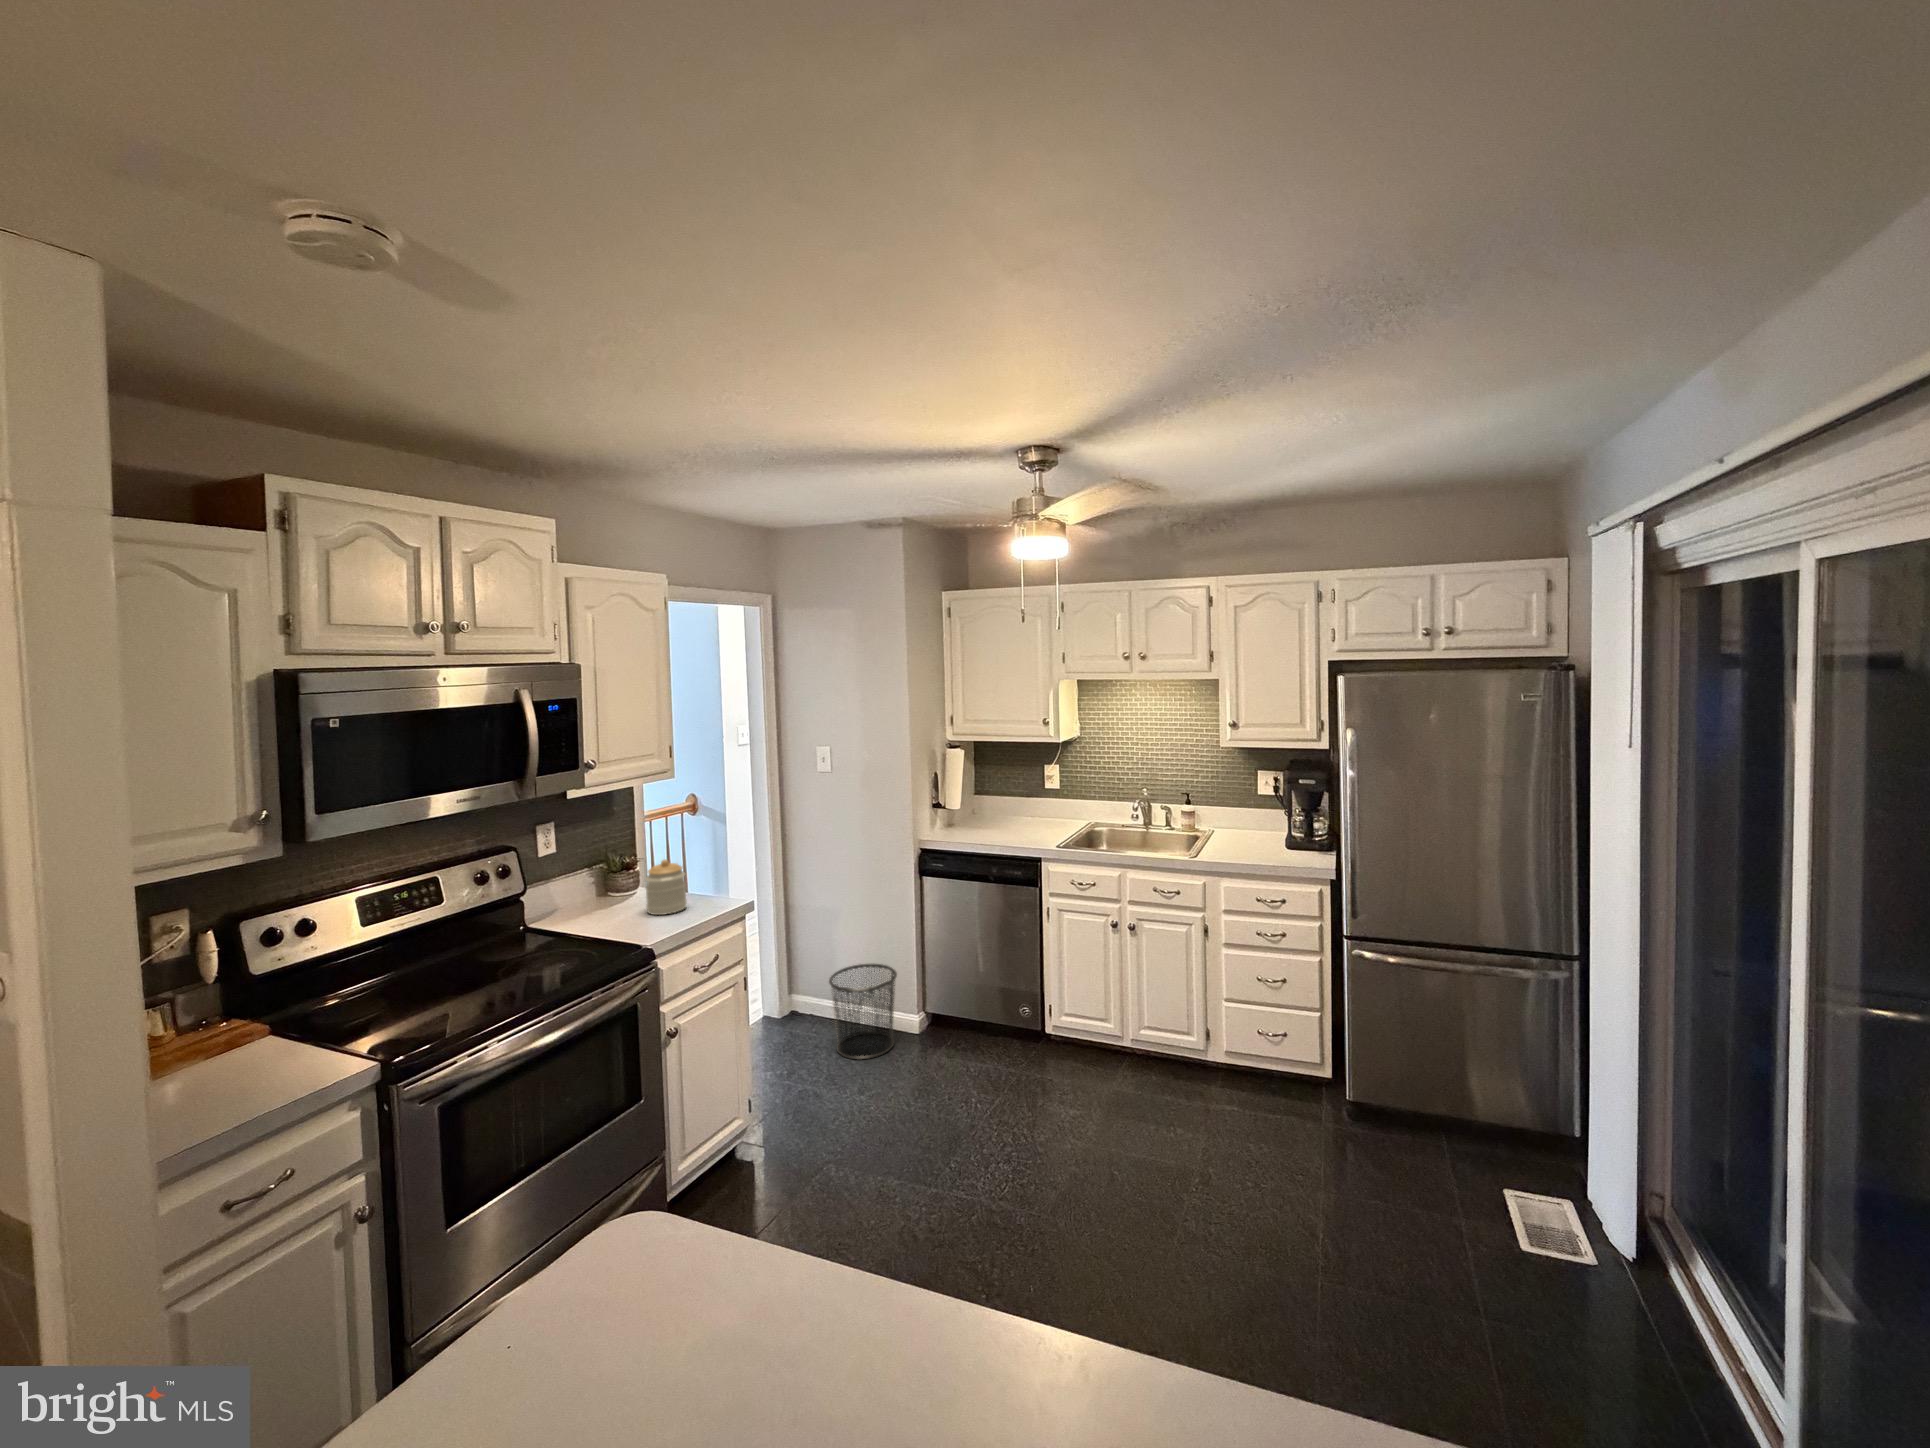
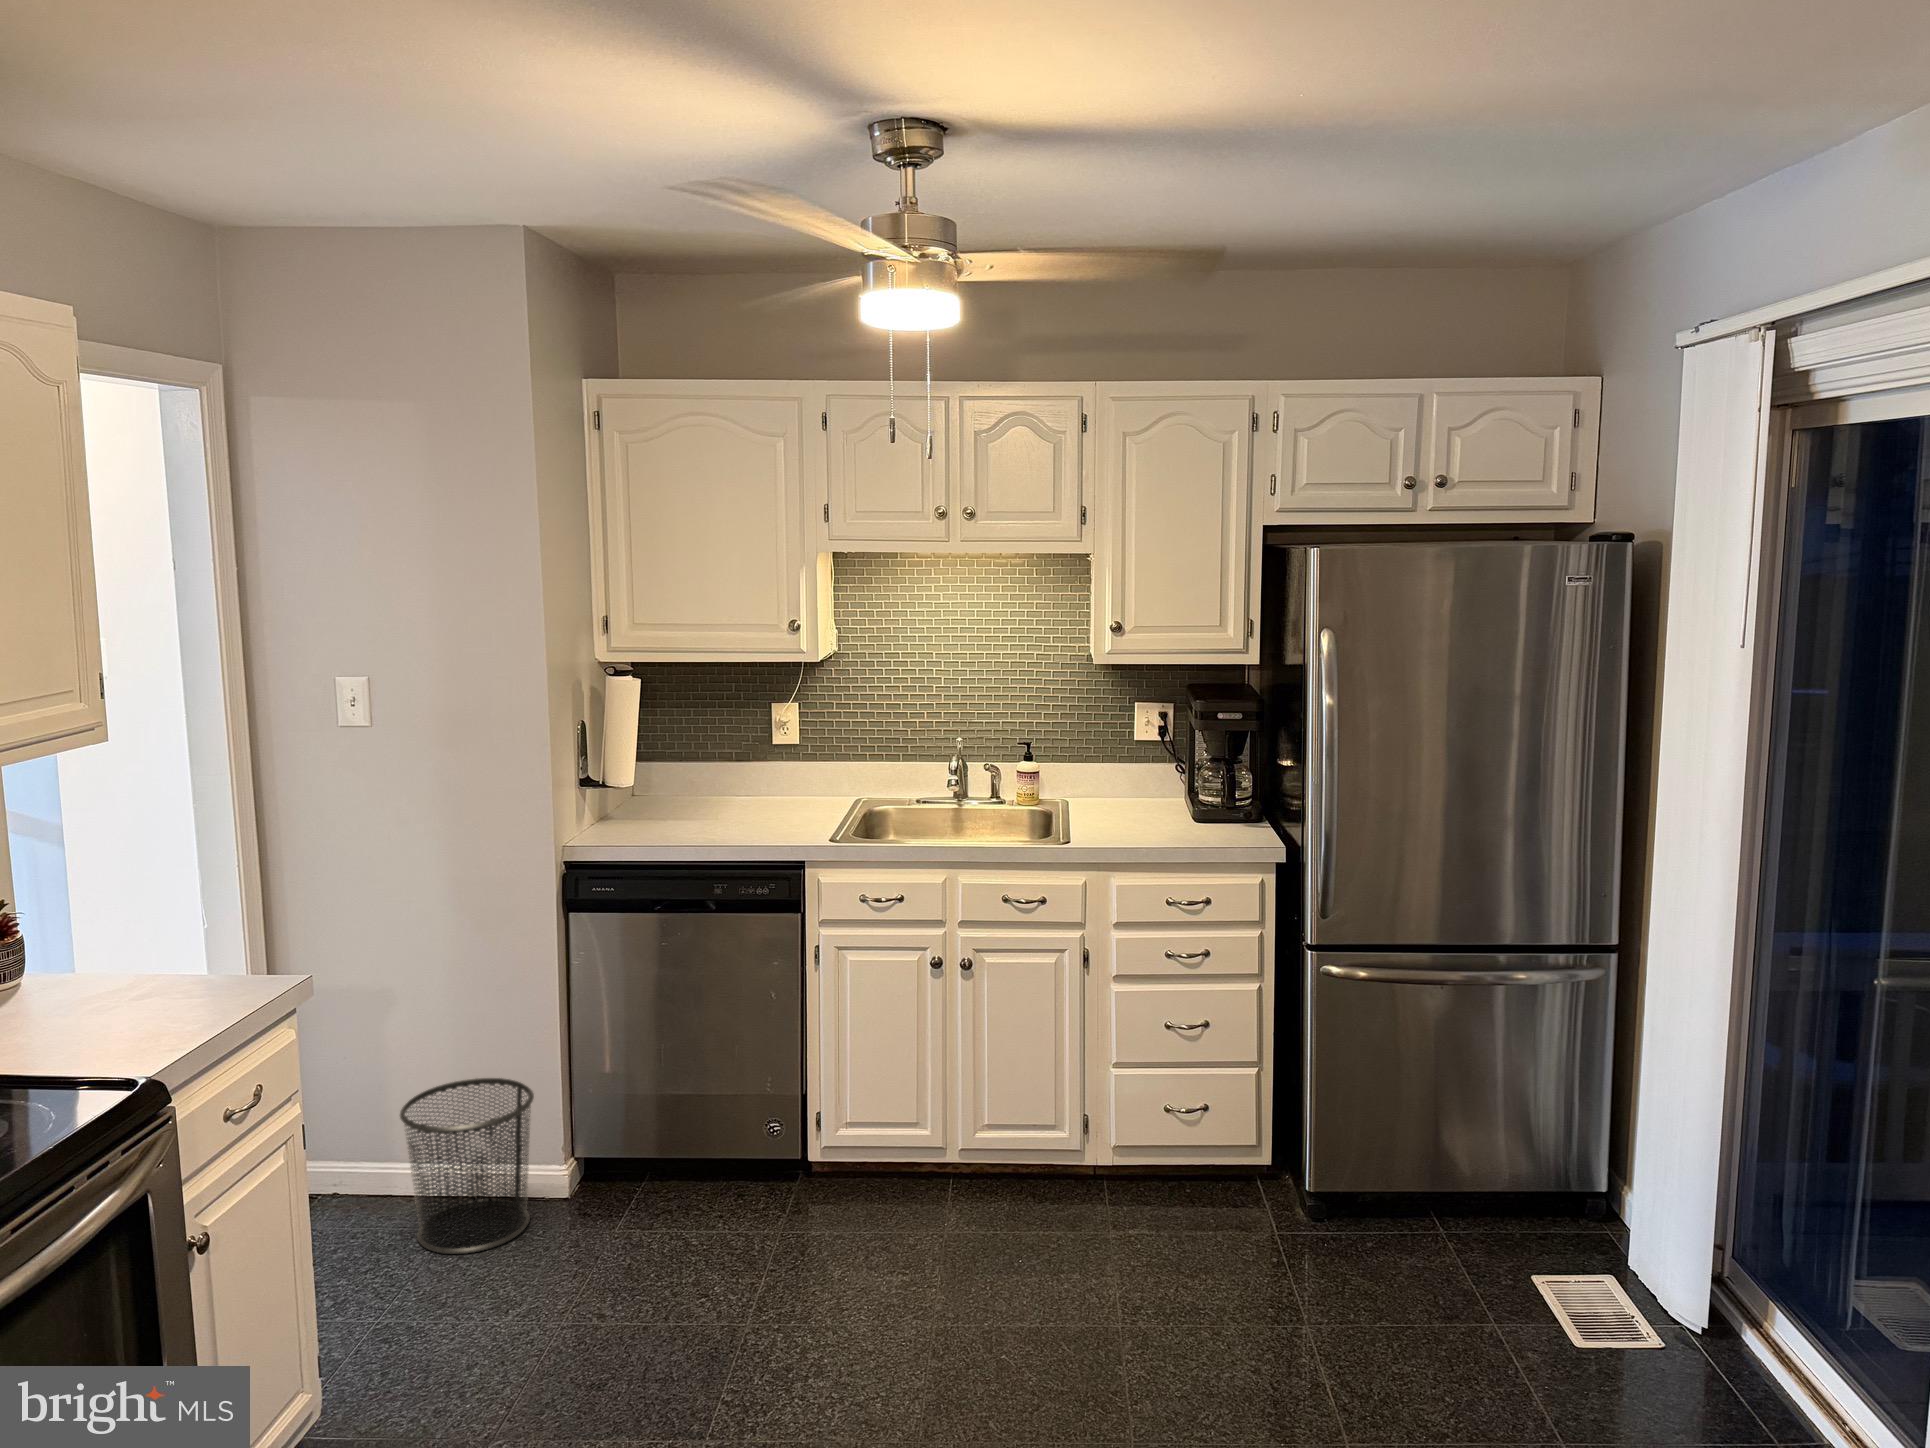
jar: present [646,859,687,915] -> none [79,904,173,1017]

